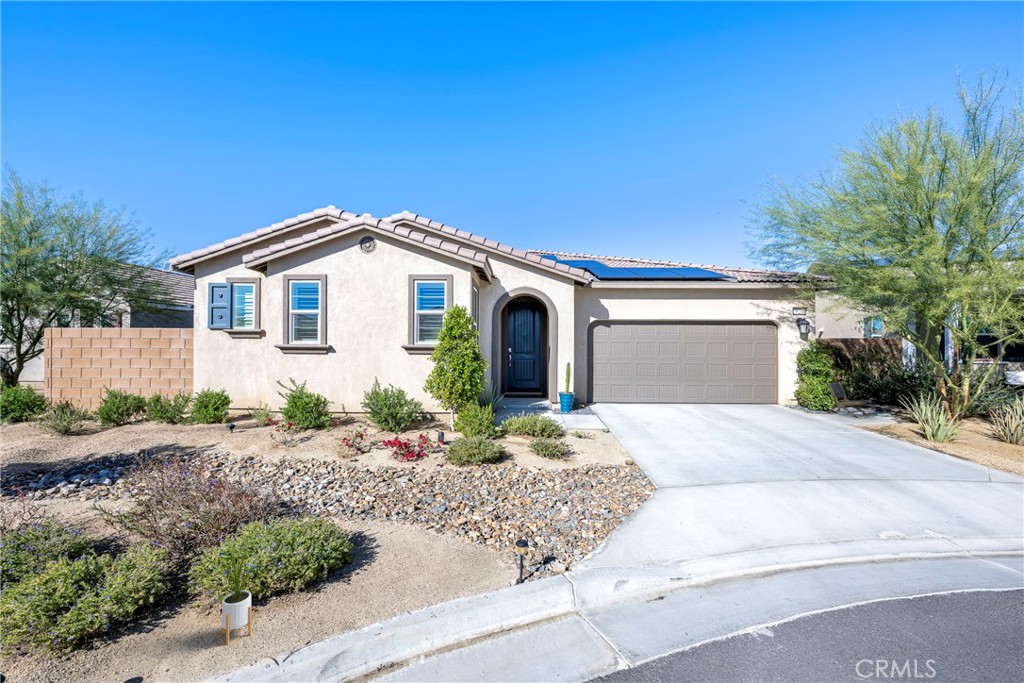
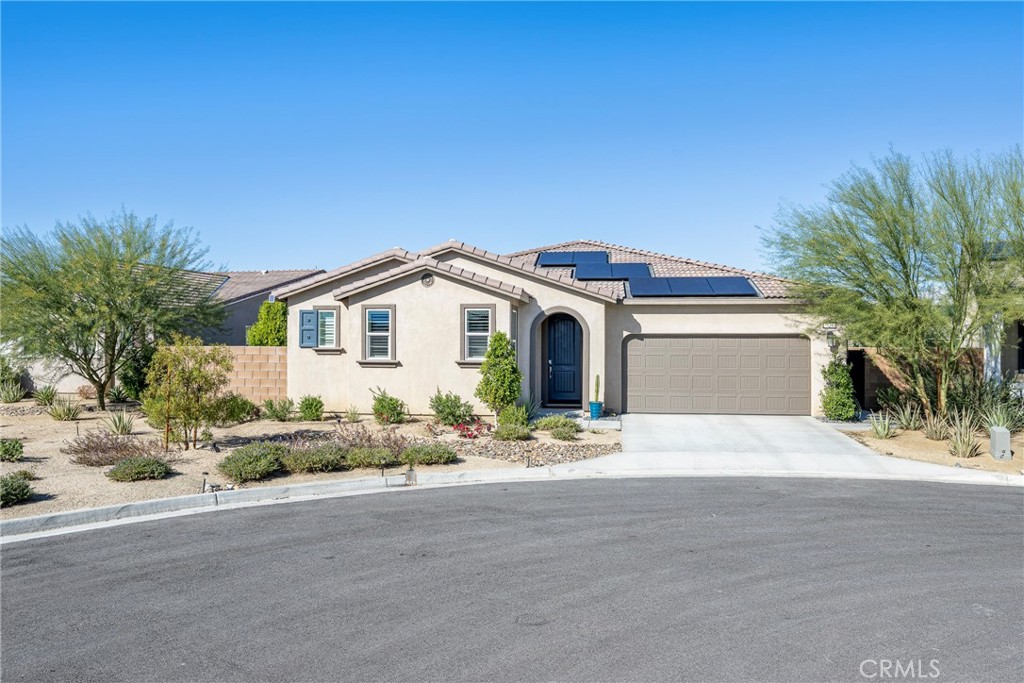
lounge chair: present [828,382,871,418] -> none [839,392,878,424]

